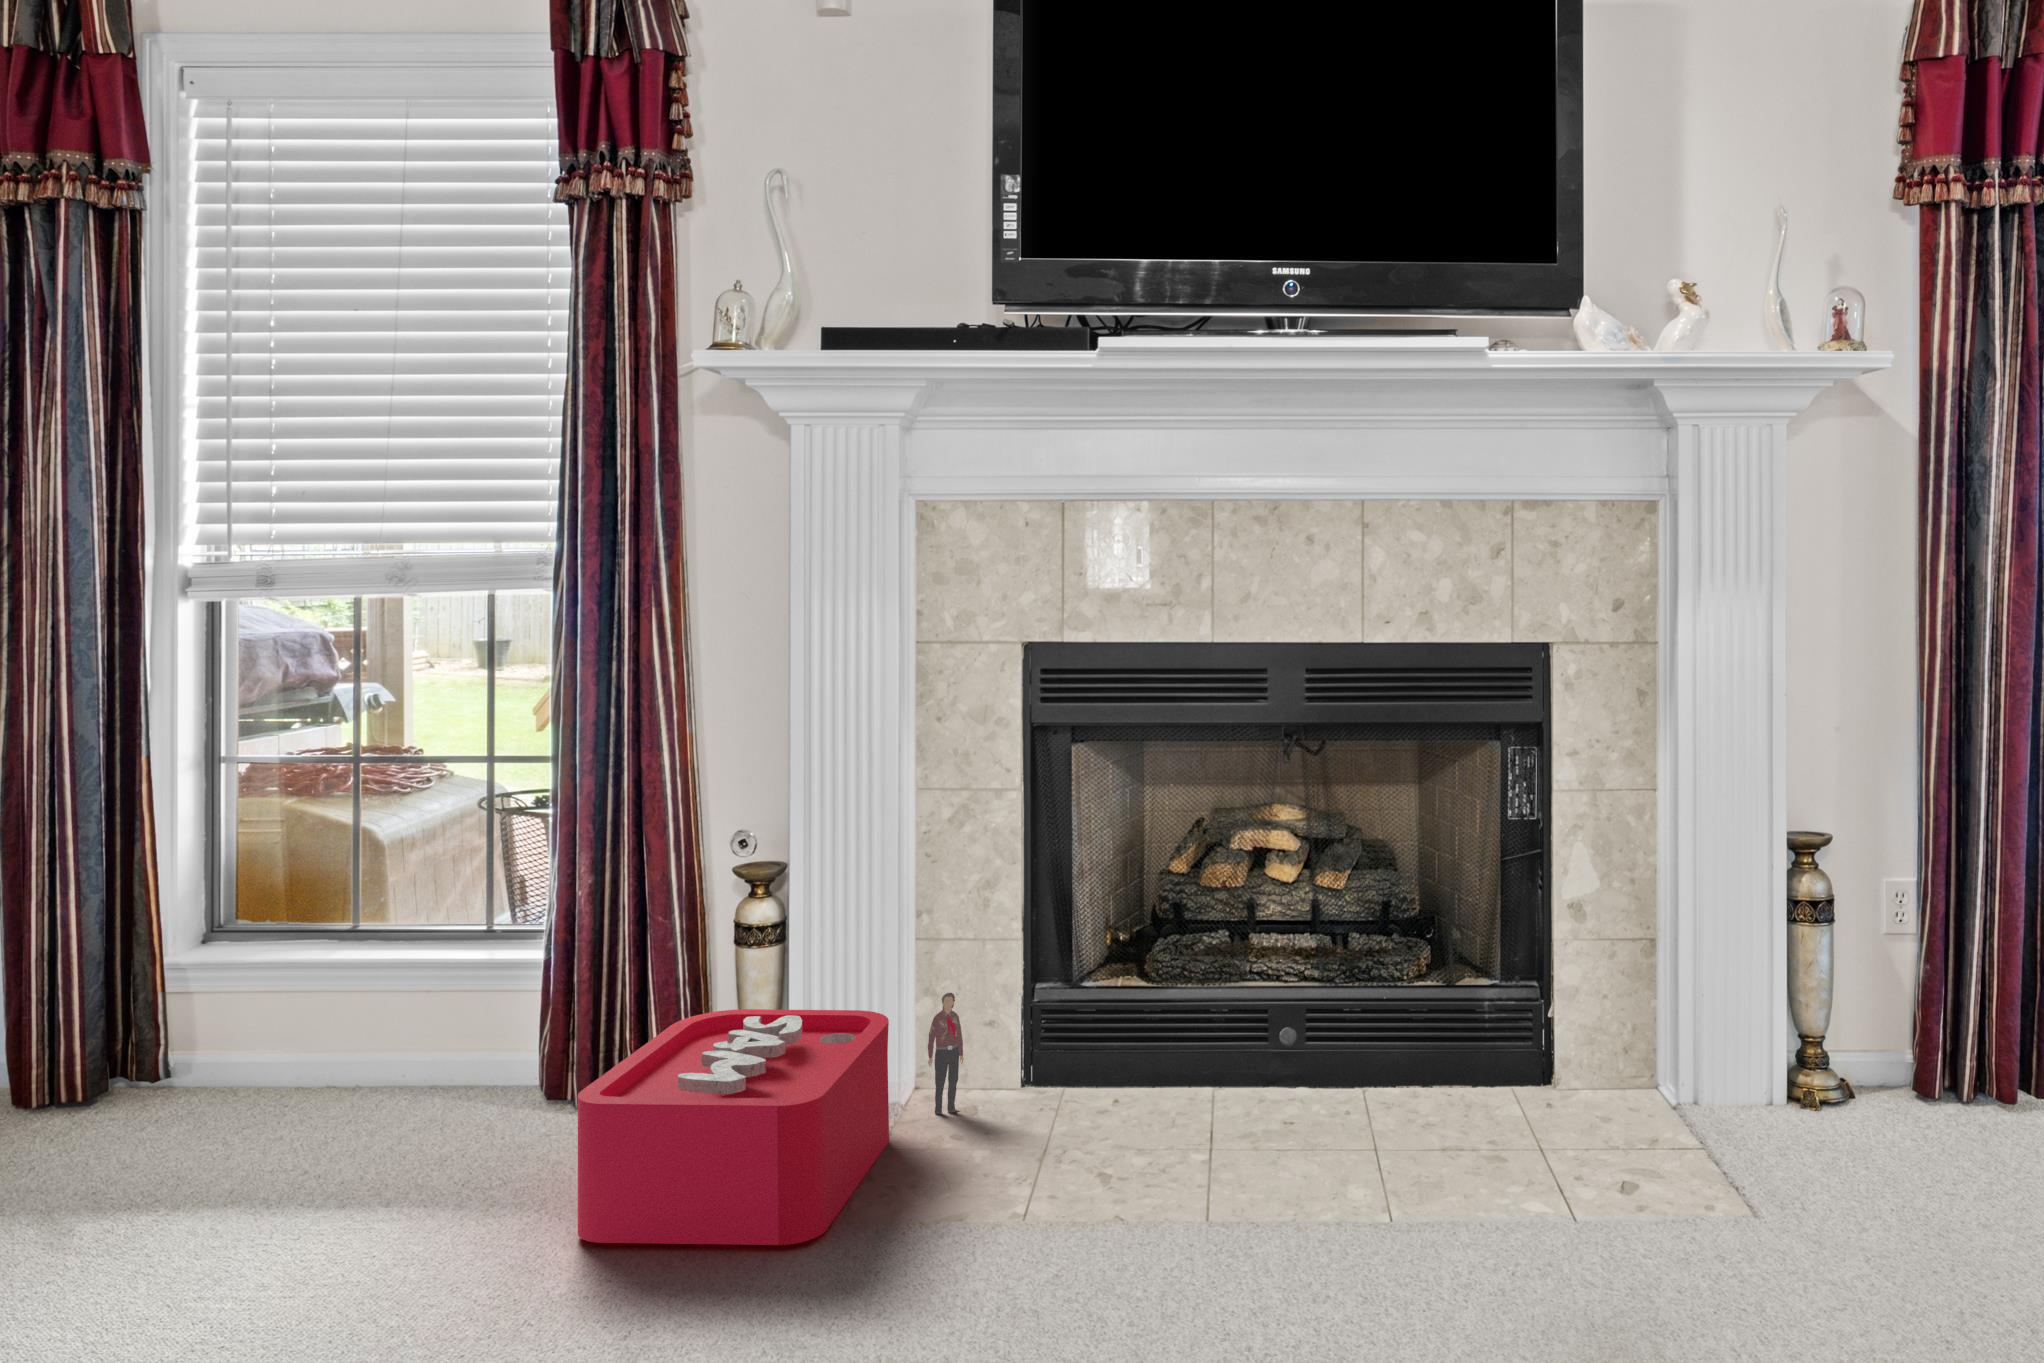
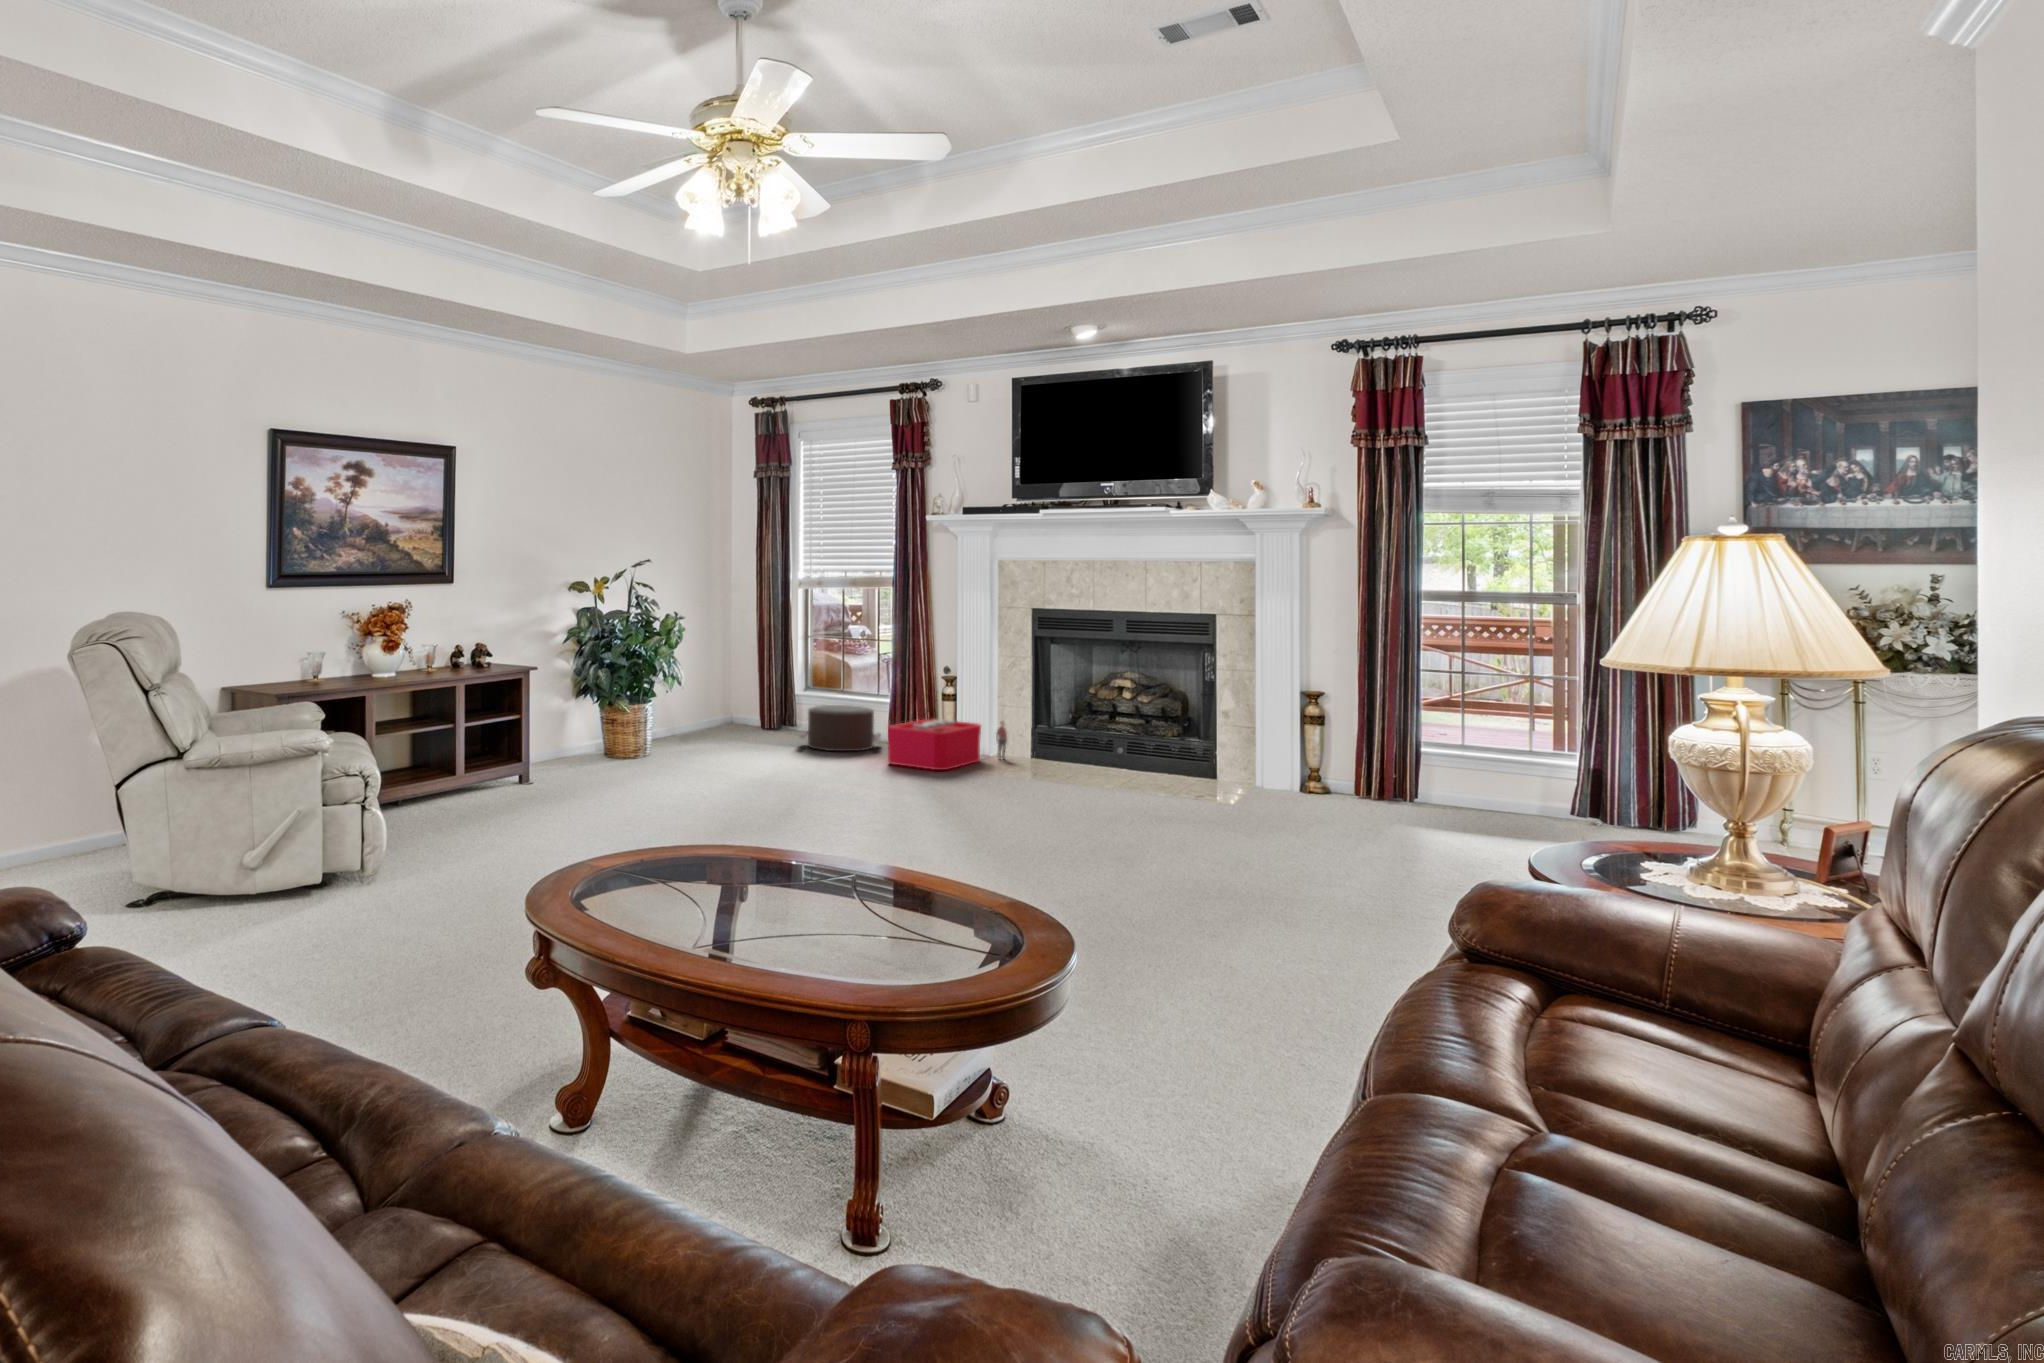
pouf: none [169,987,517,1195] -> present [799,705,881,751]

